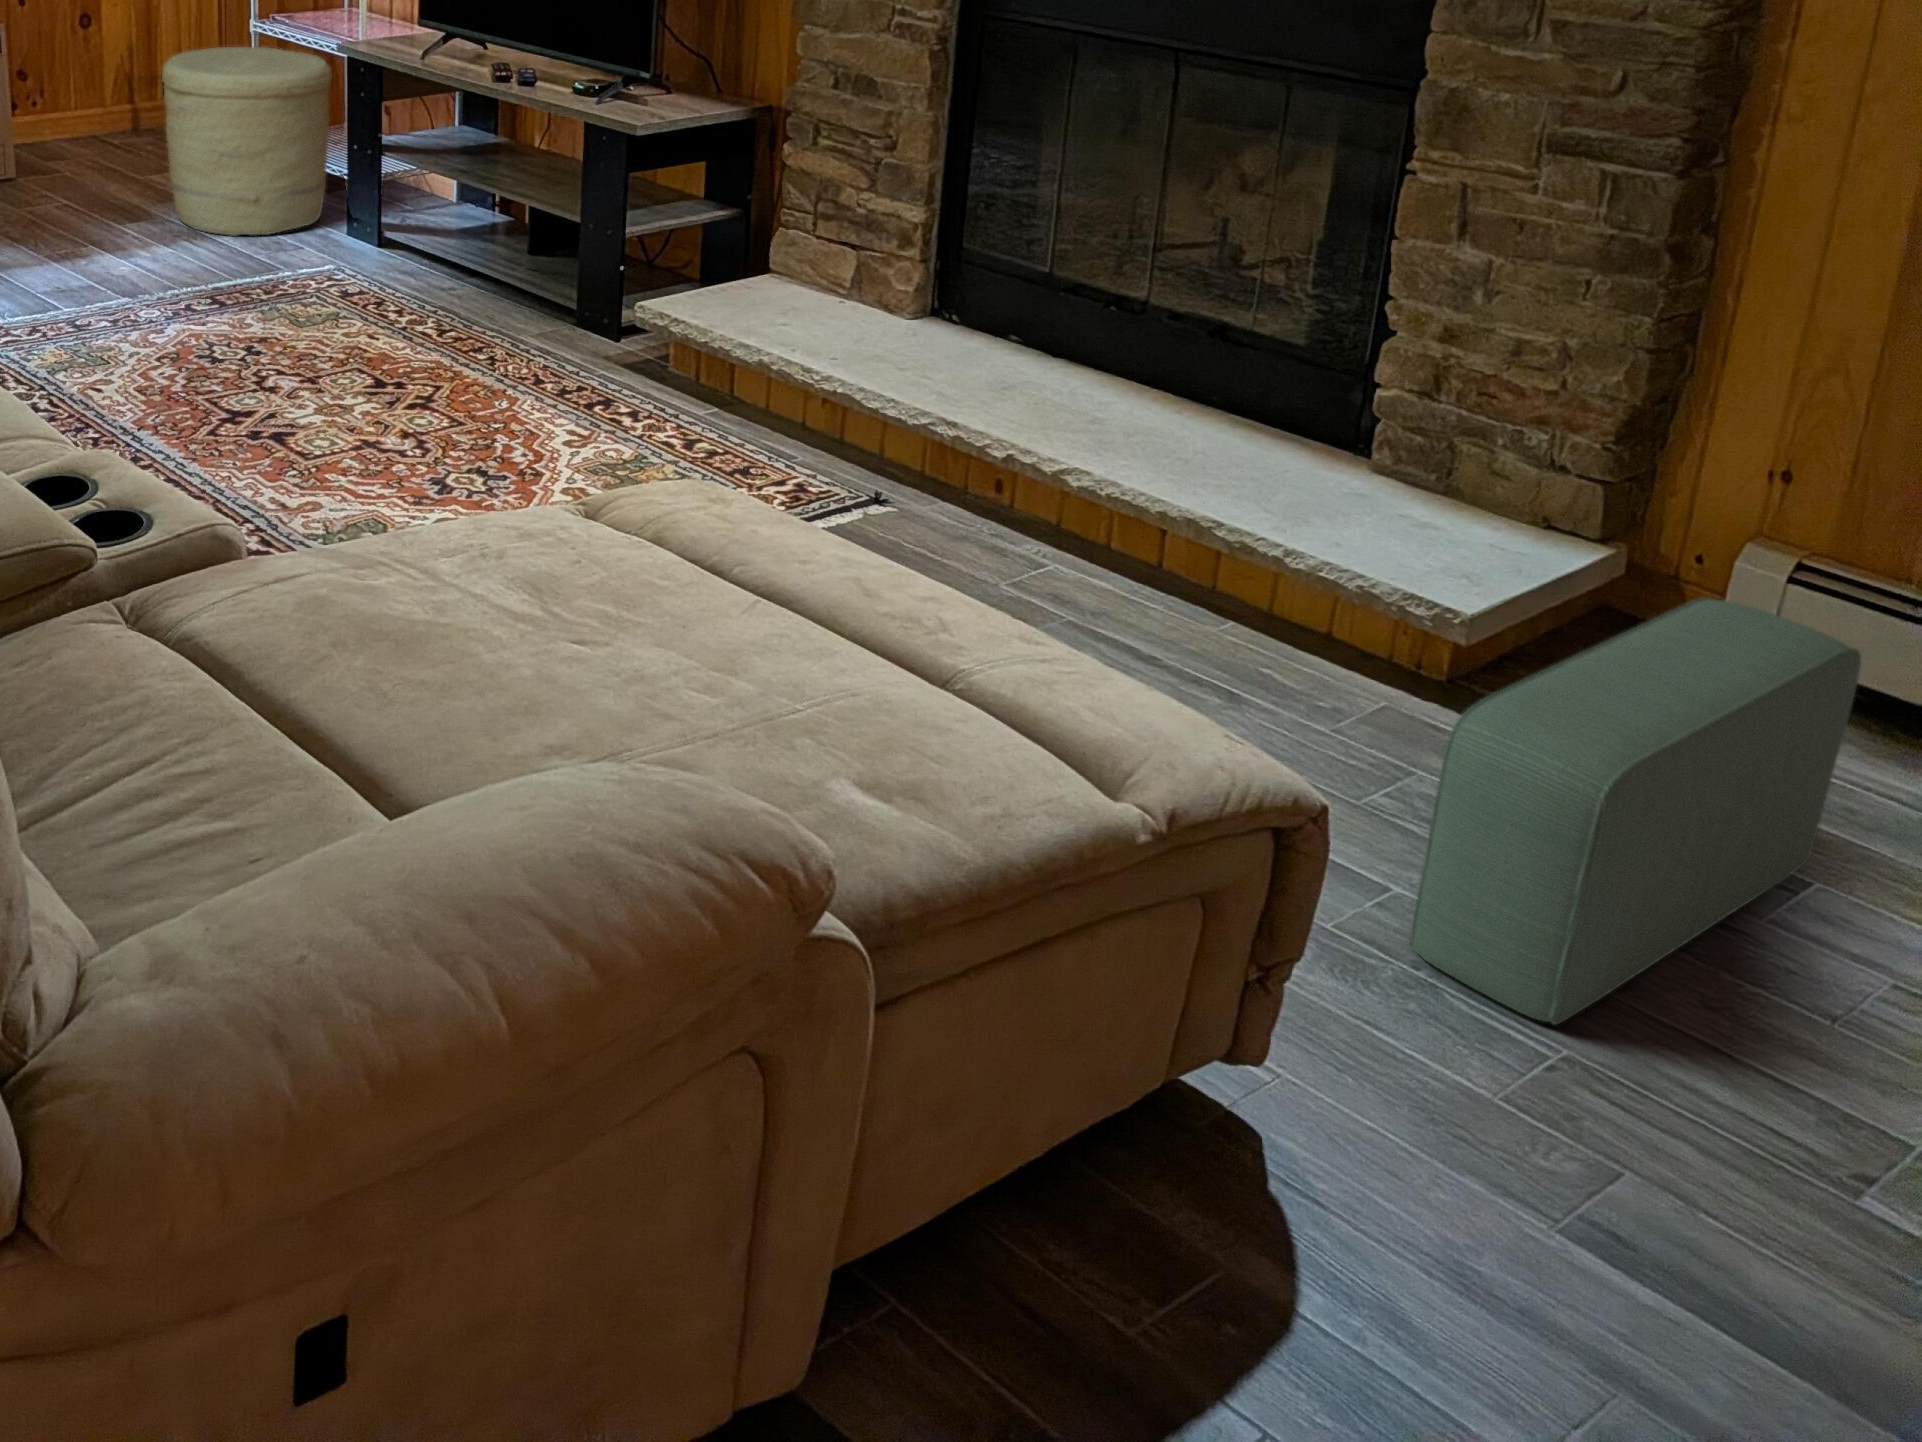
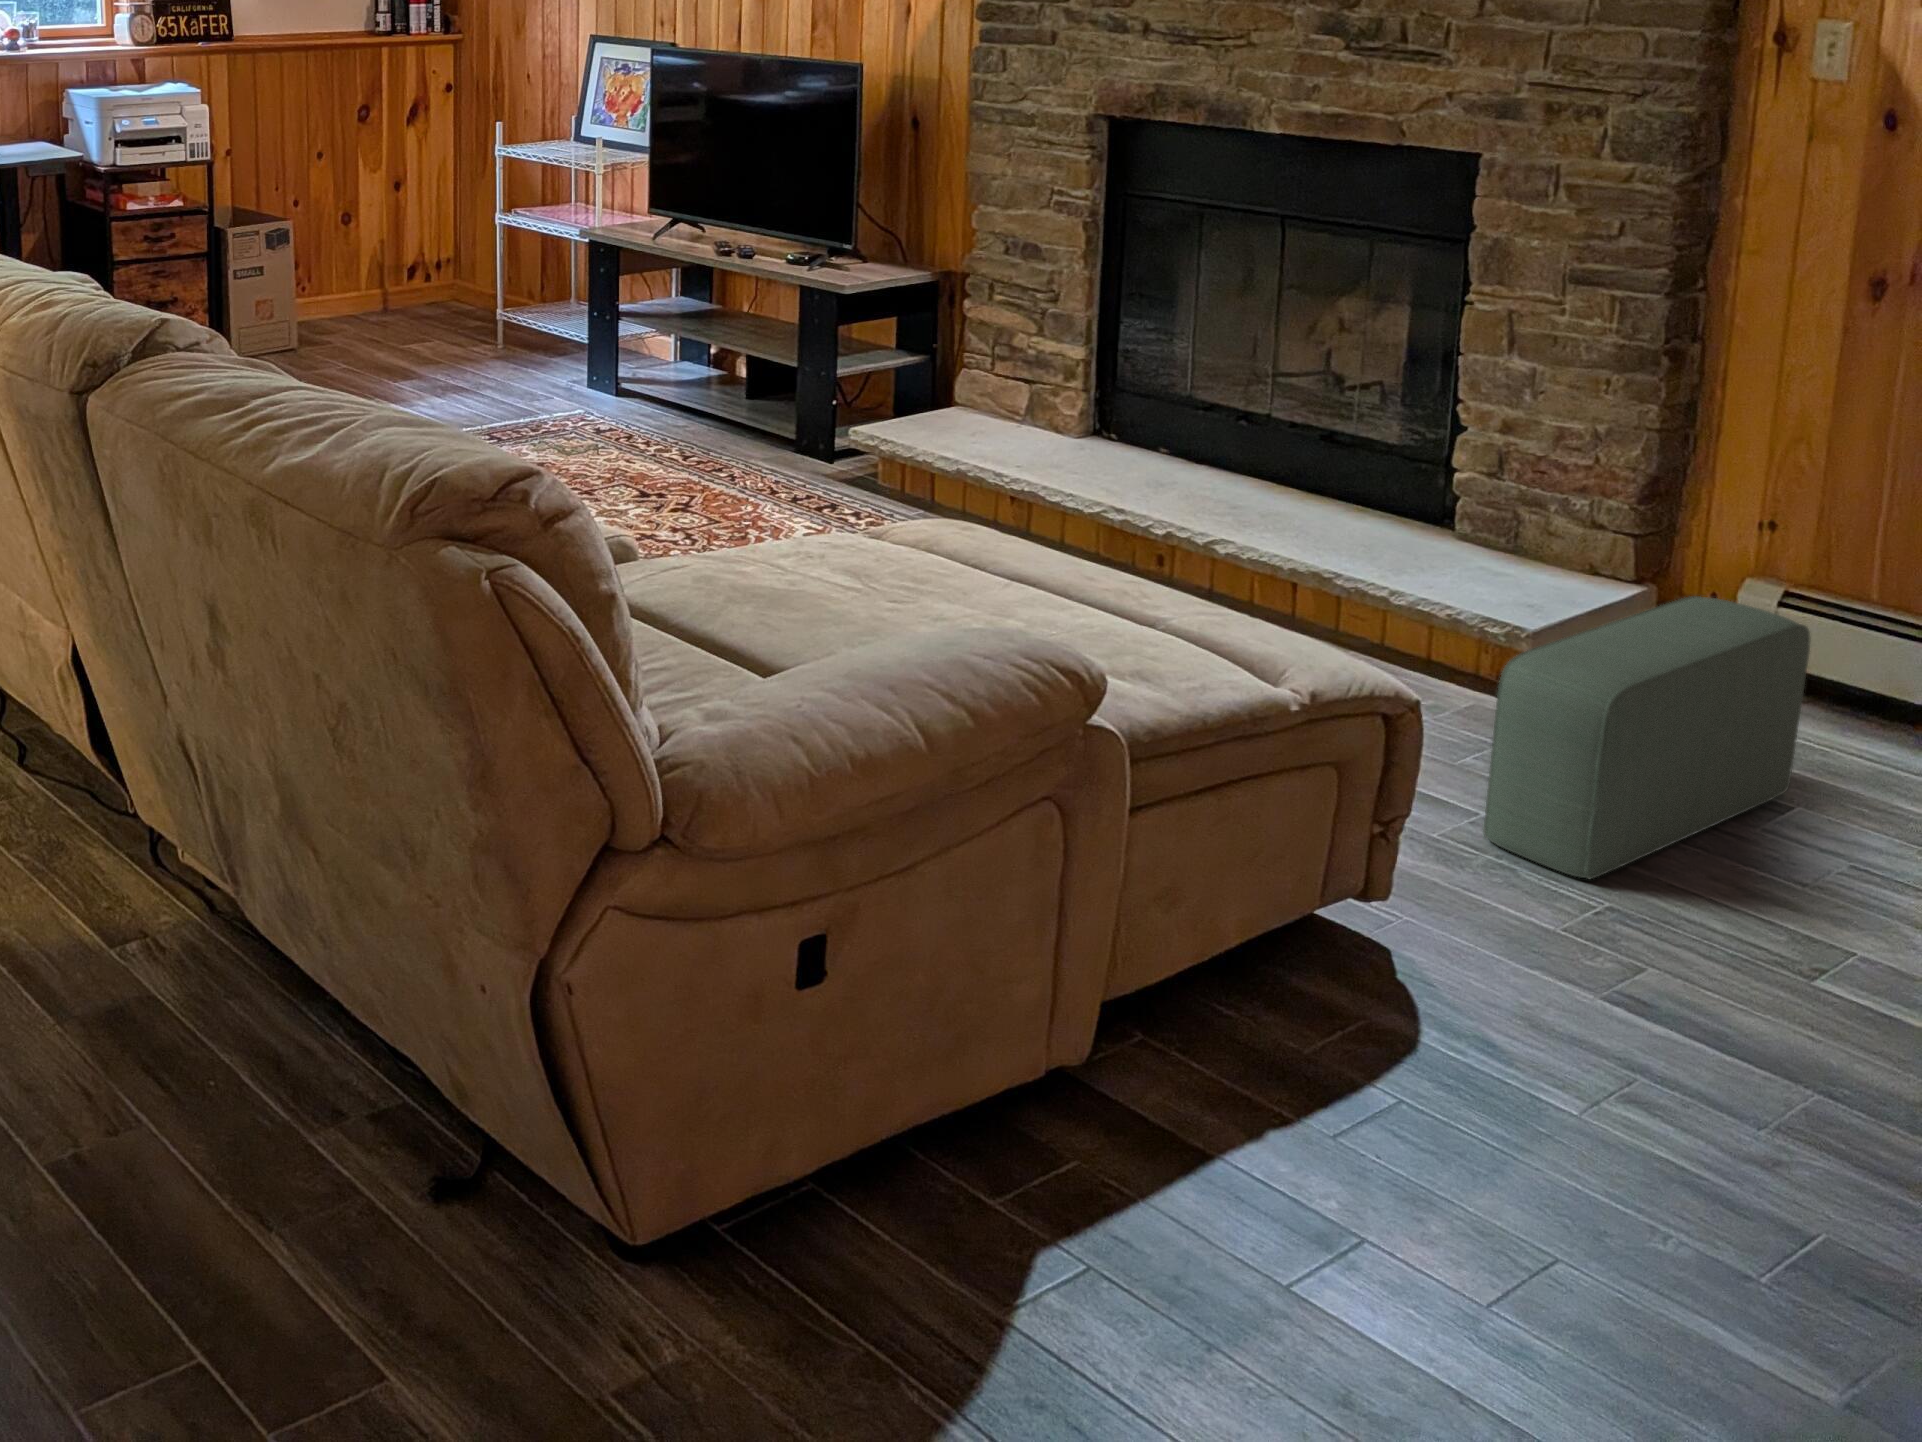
woven basket: present [162,47,332,236] -> none [434,236,574,390]

